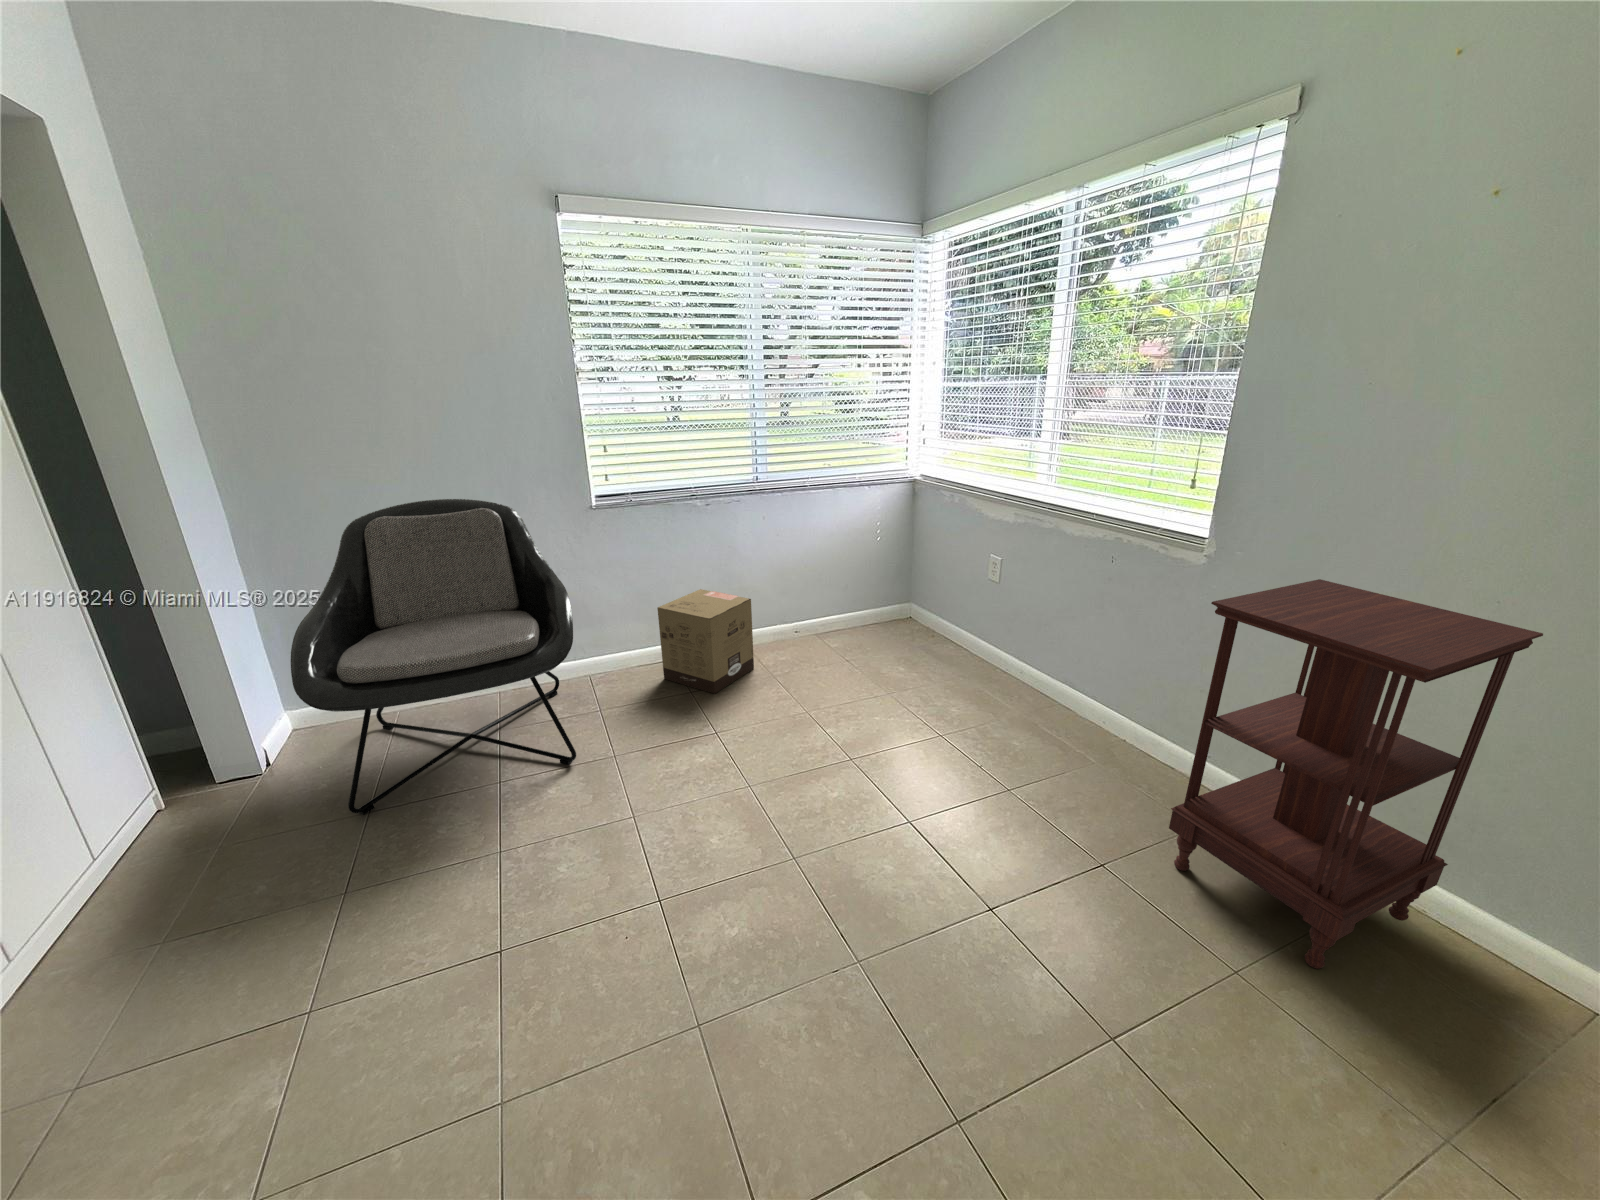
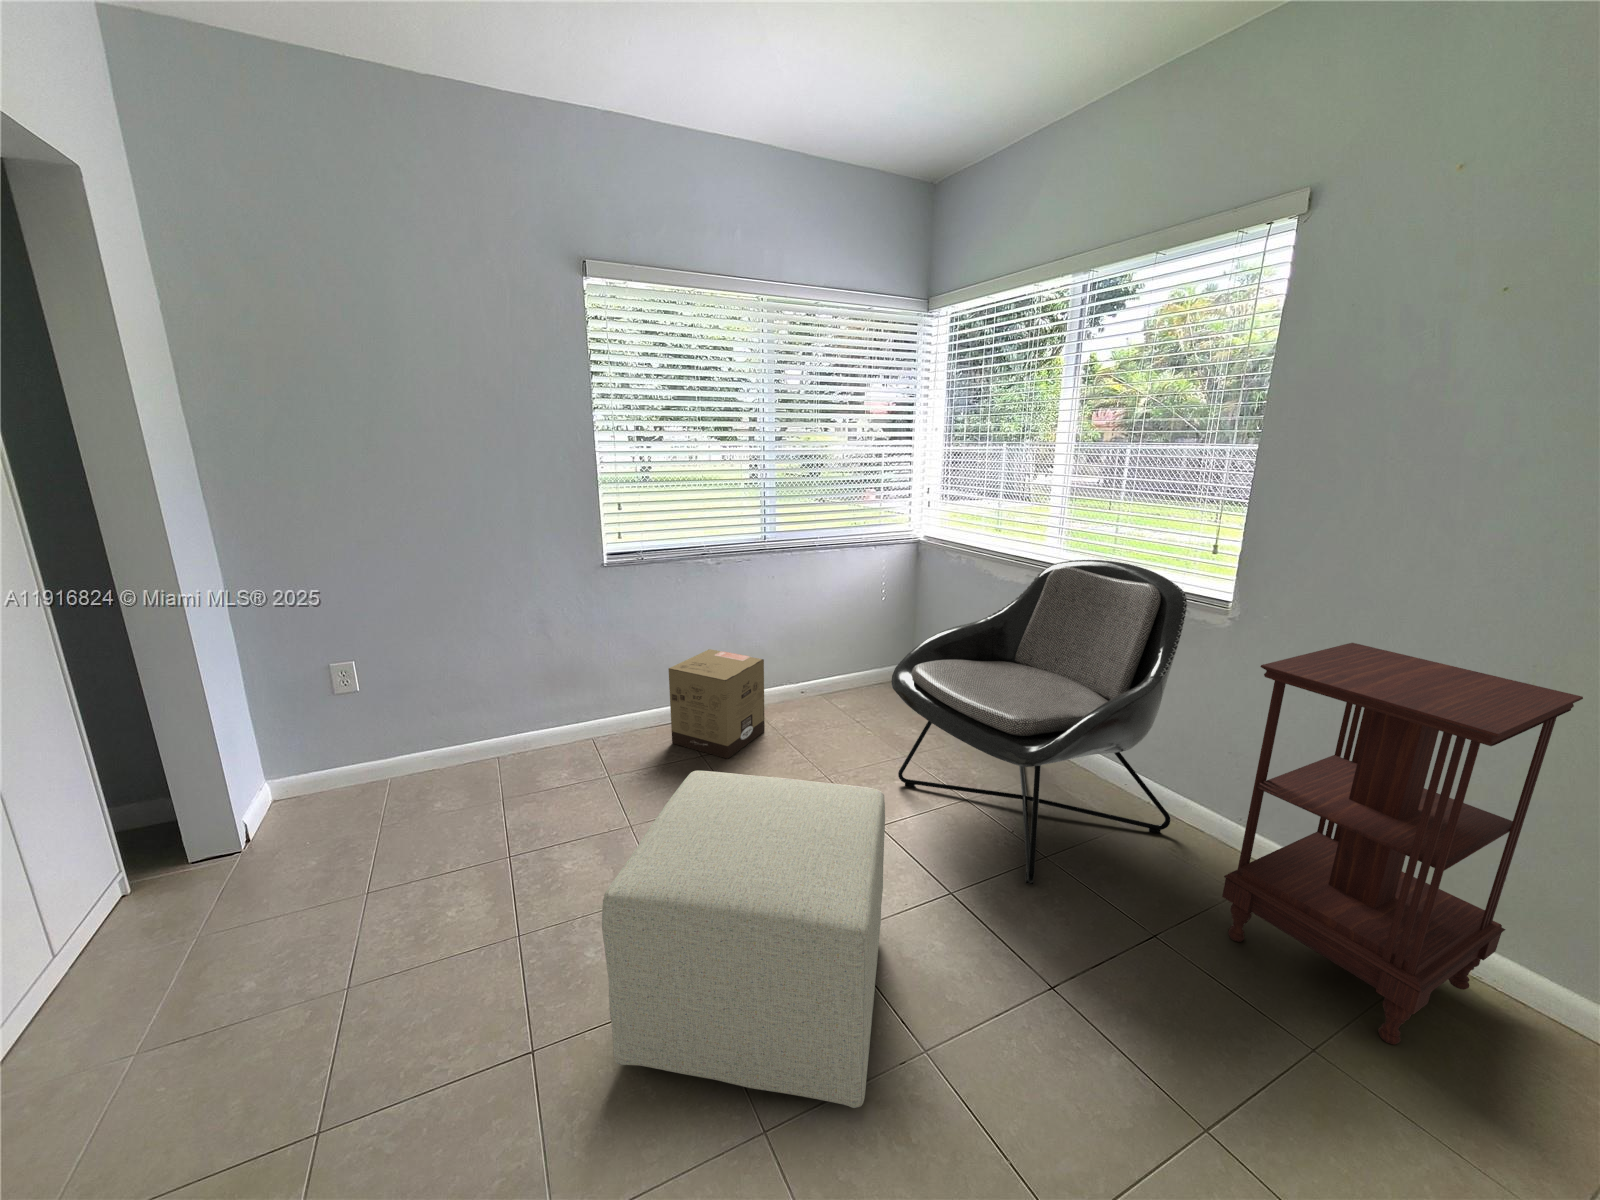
lounge chair: present [291,499,576,815] -> present [891,560,1187,884]
ottoman: none [548,703,834,1007] -> present [602,771,885,1108]

